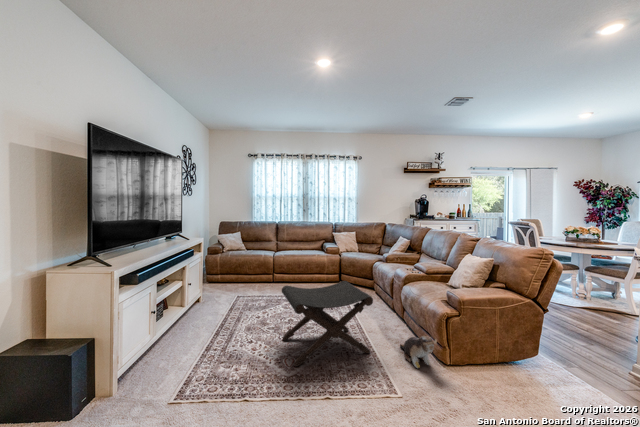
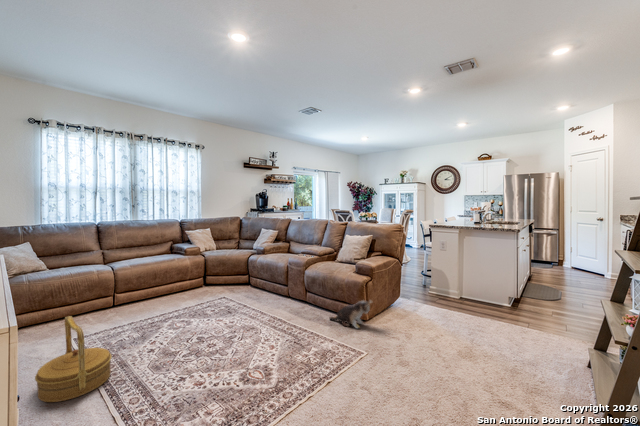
woven basket: none [185,280,225,331] -> present [35,316,112,402]
footstool: present [282,281,373,367] -> none [221,273,319,370]

